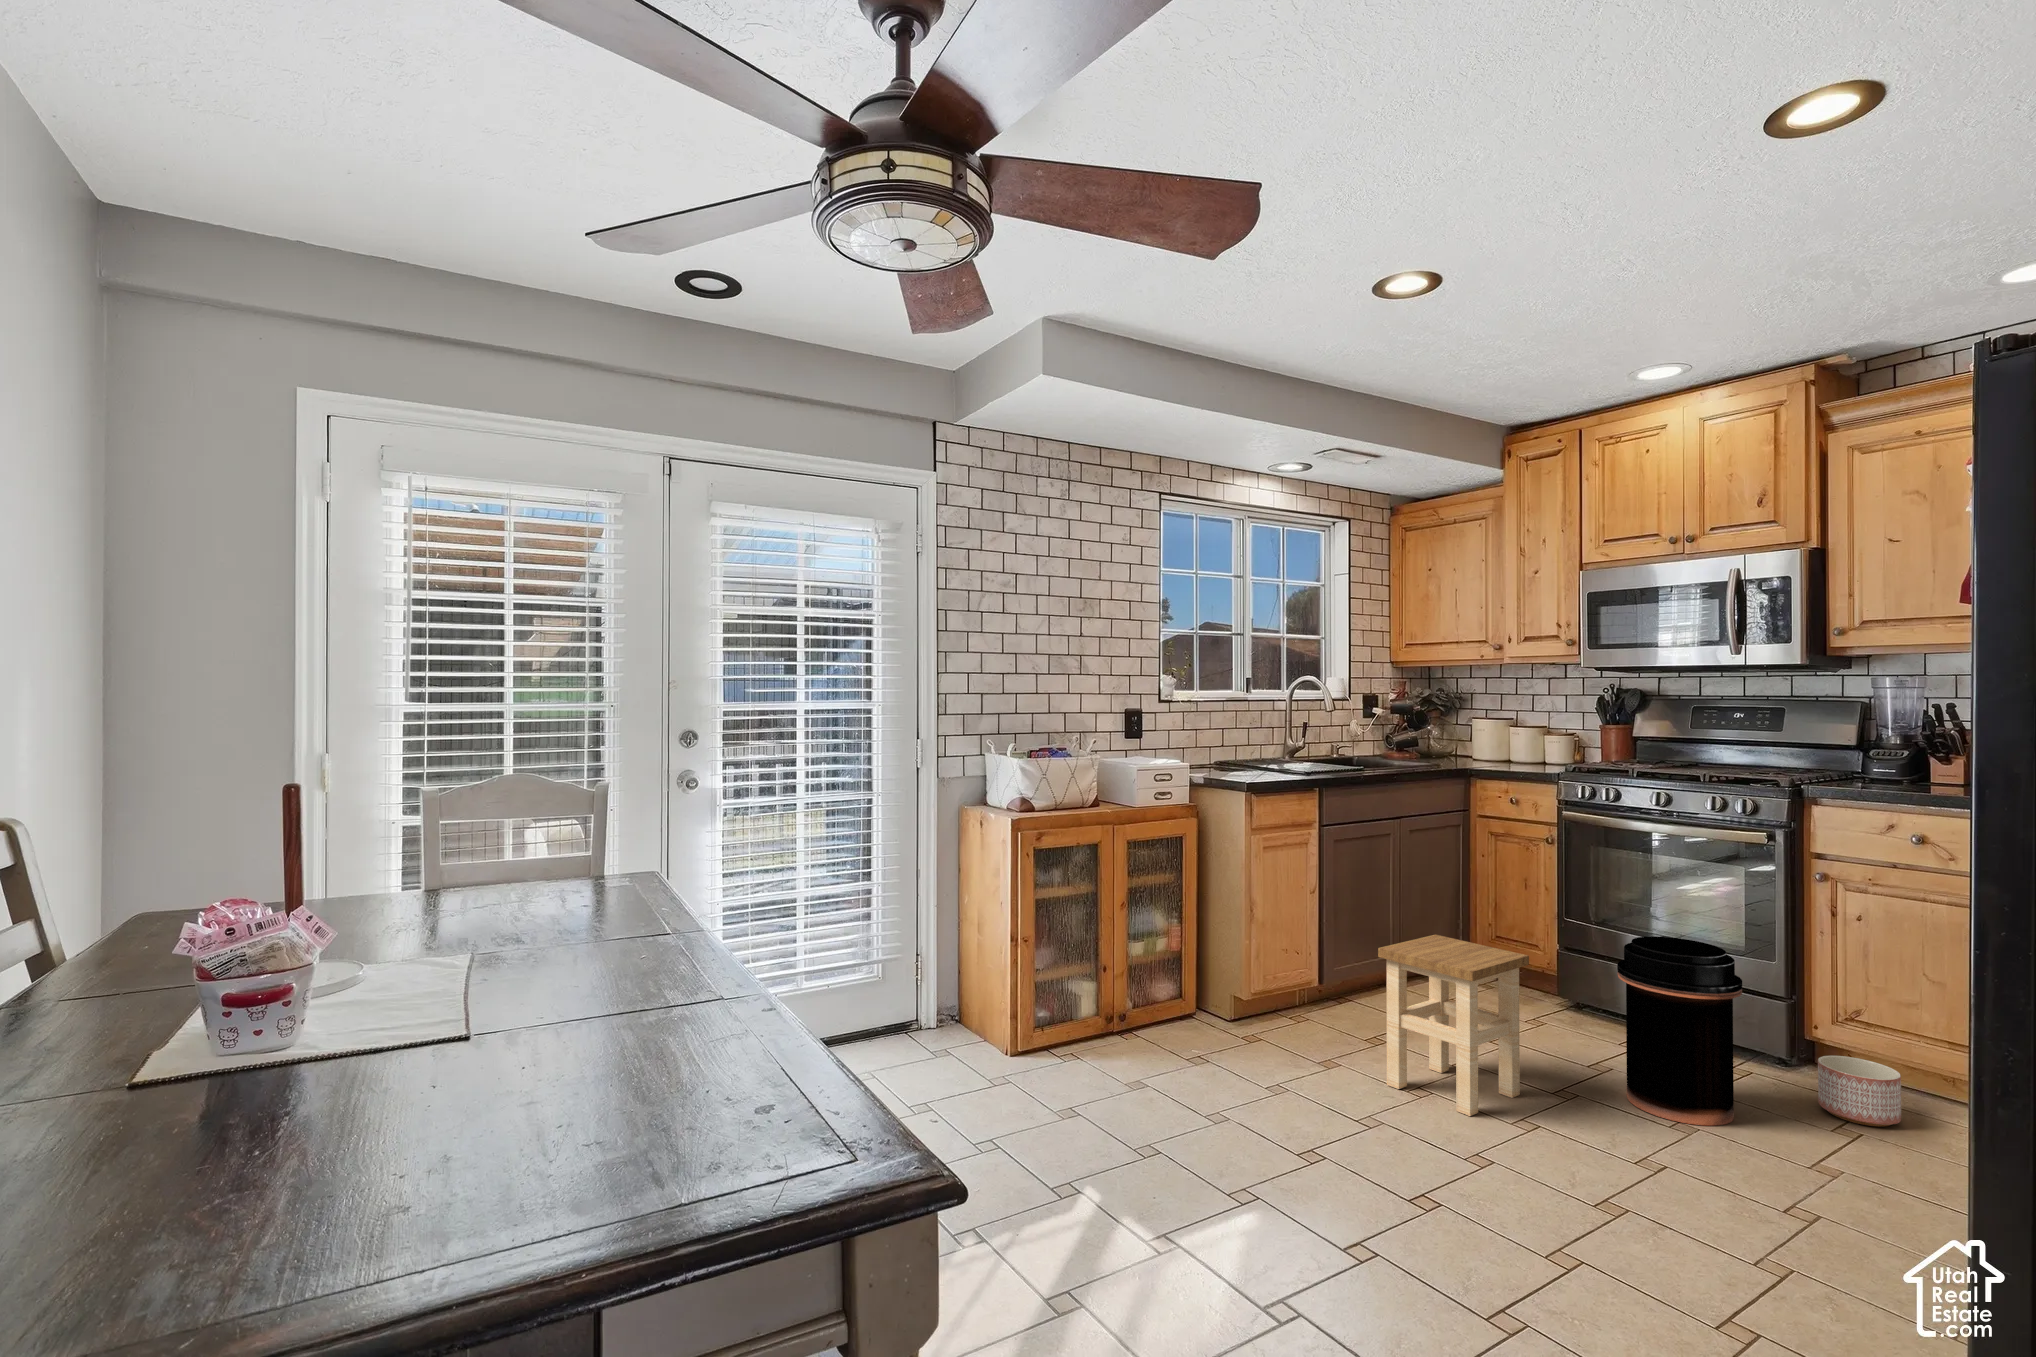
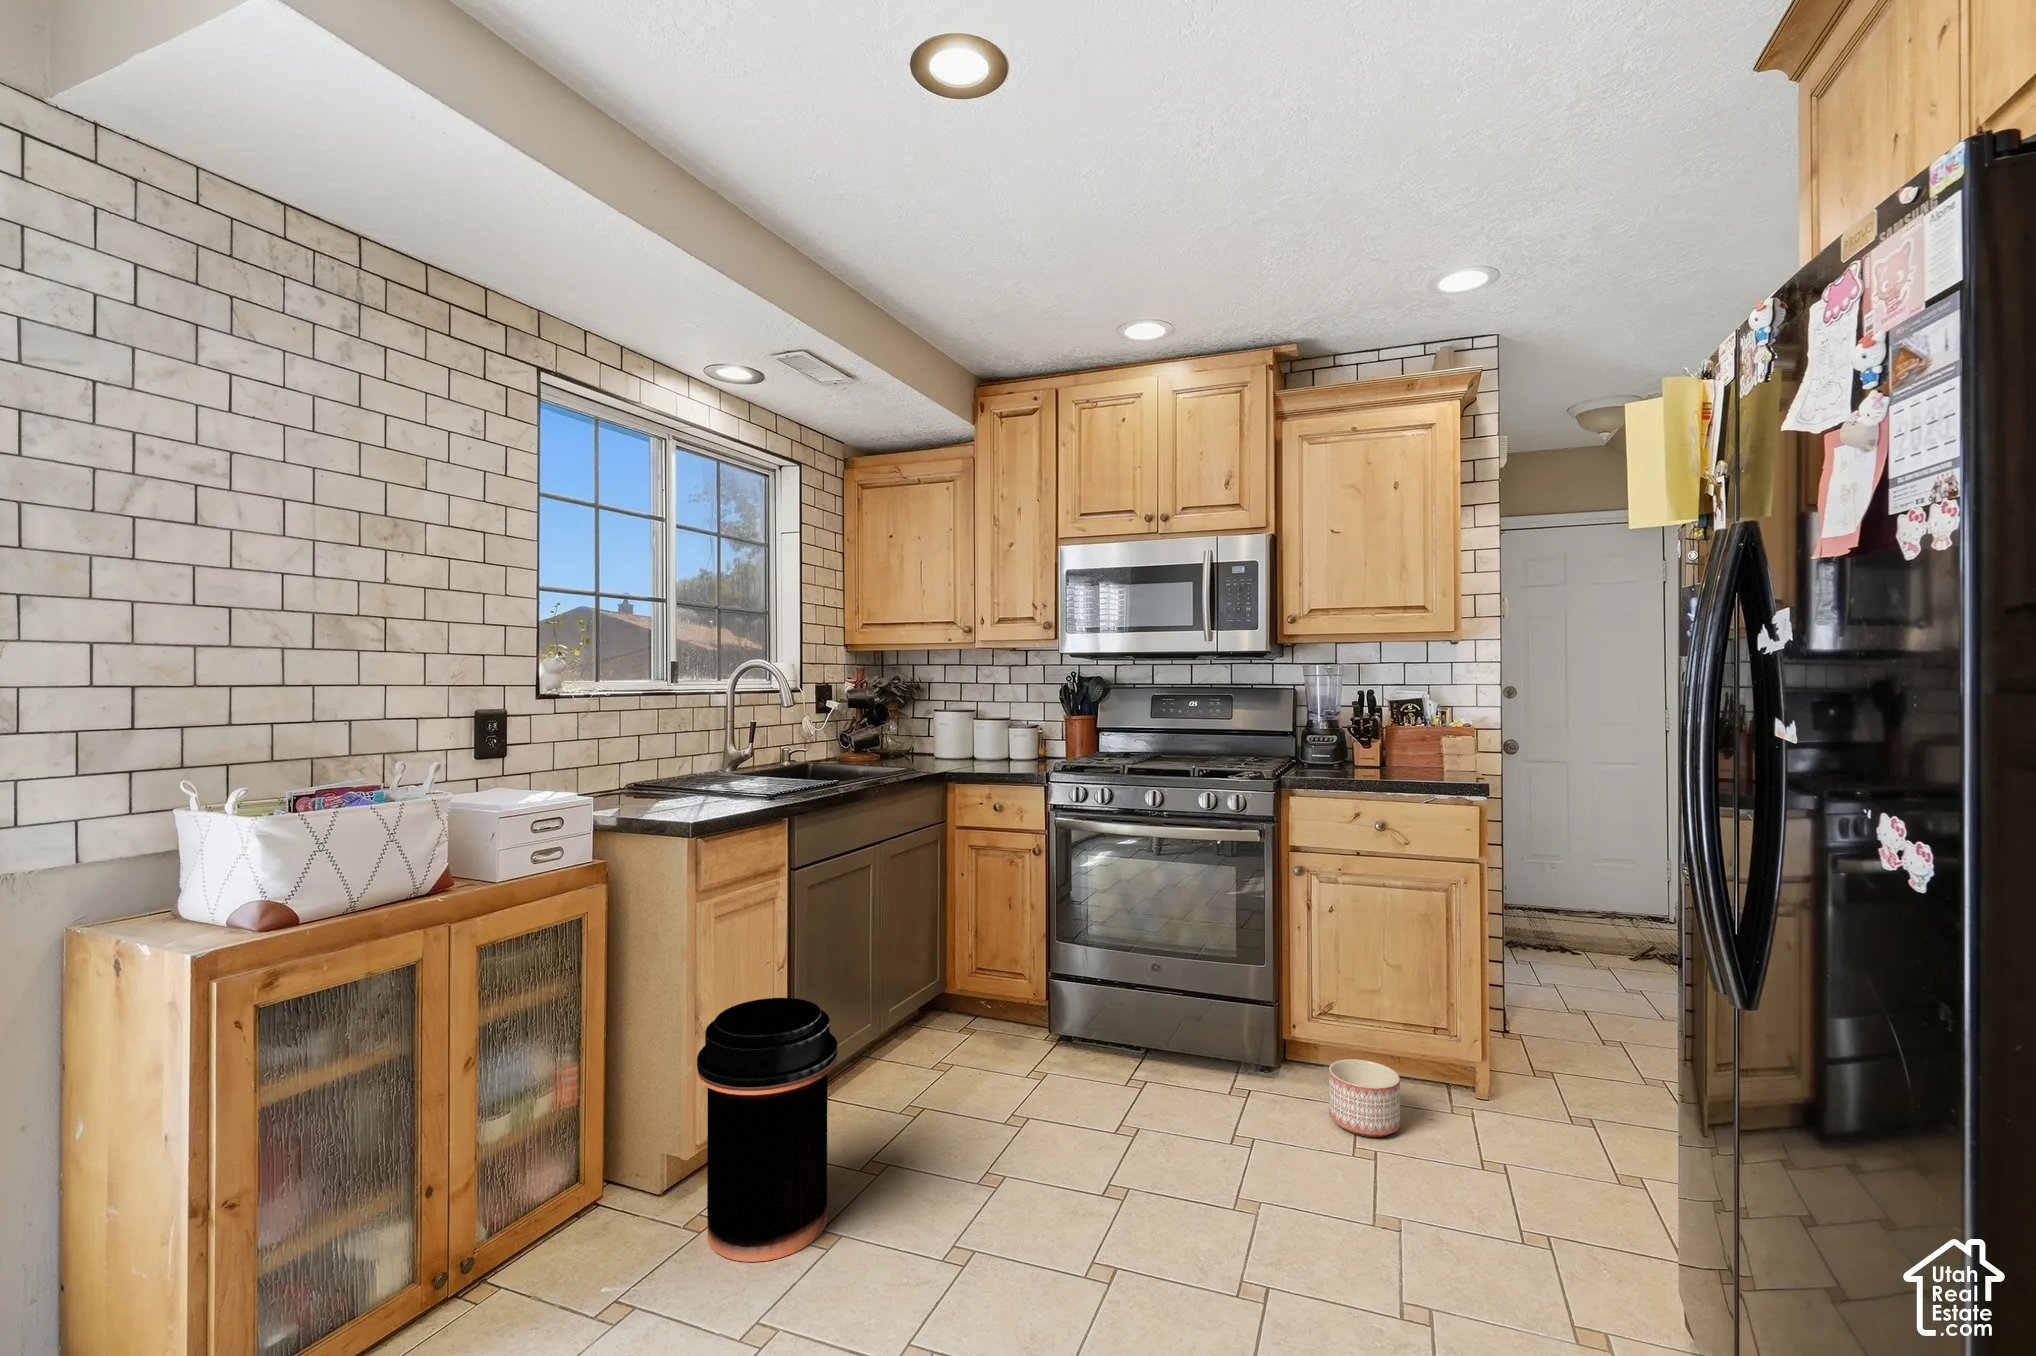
stool: present [1378,935,1529,1116] -> none [907,1012,1087,1292]
trash can: present [1617,936,1742,1126] -> present [697,998,837,1262]

